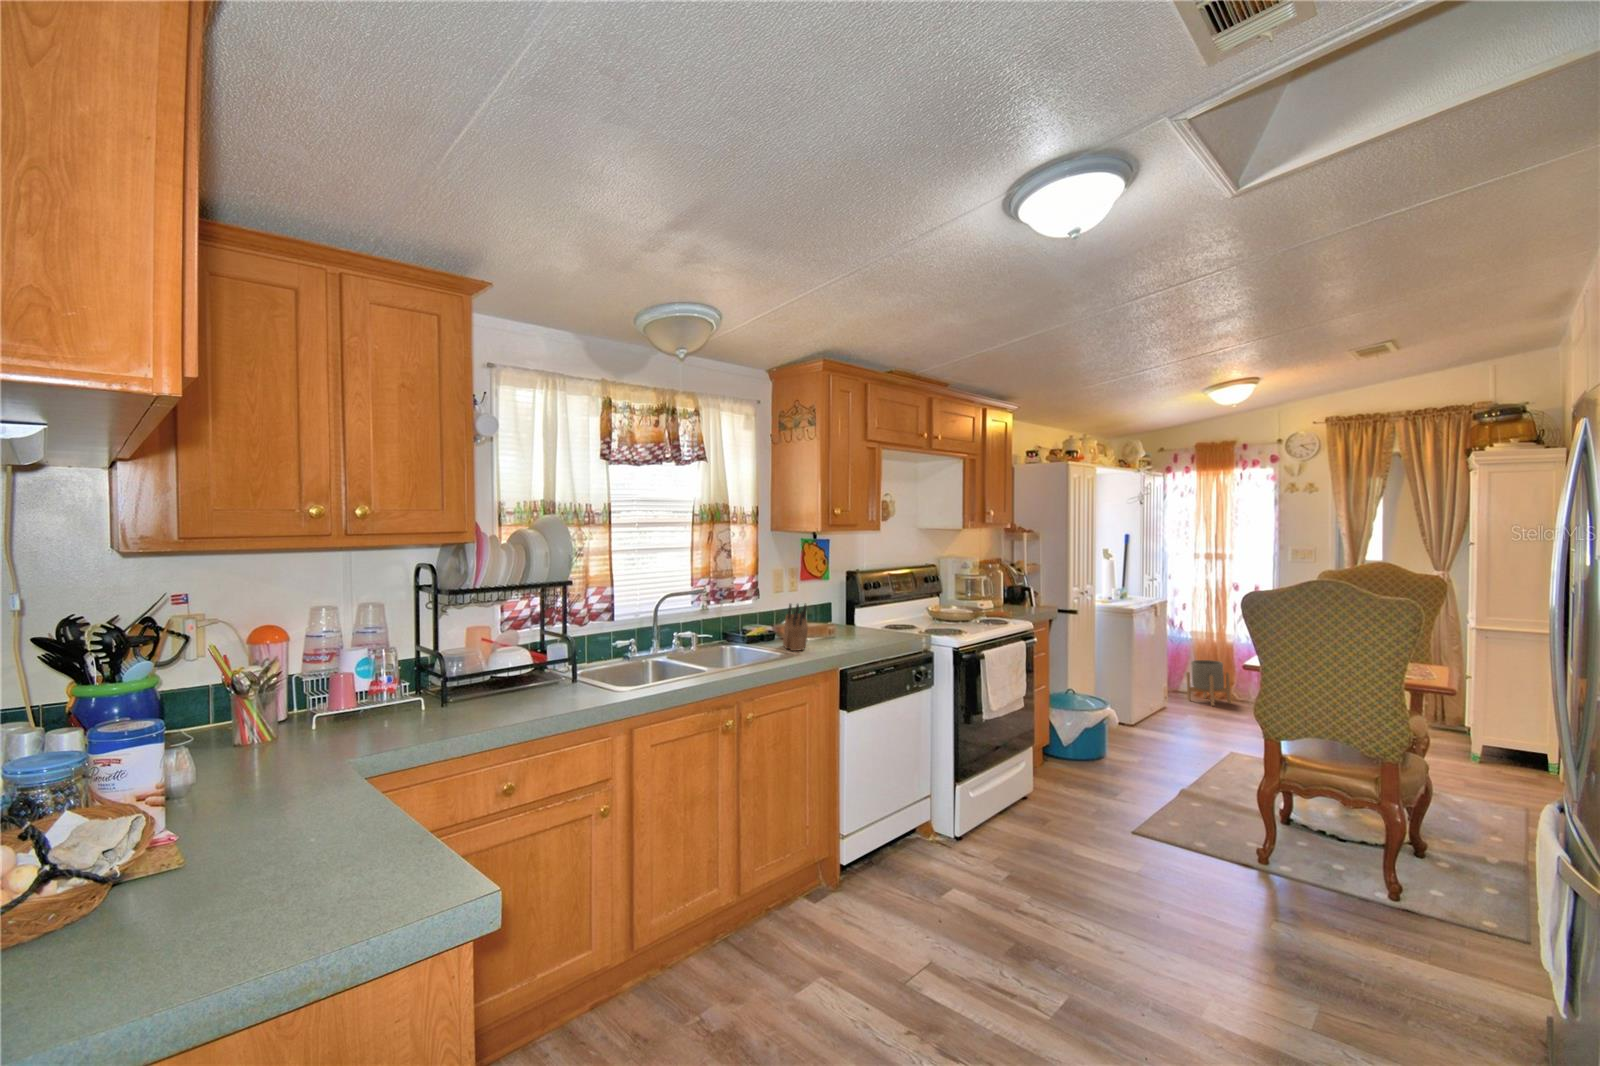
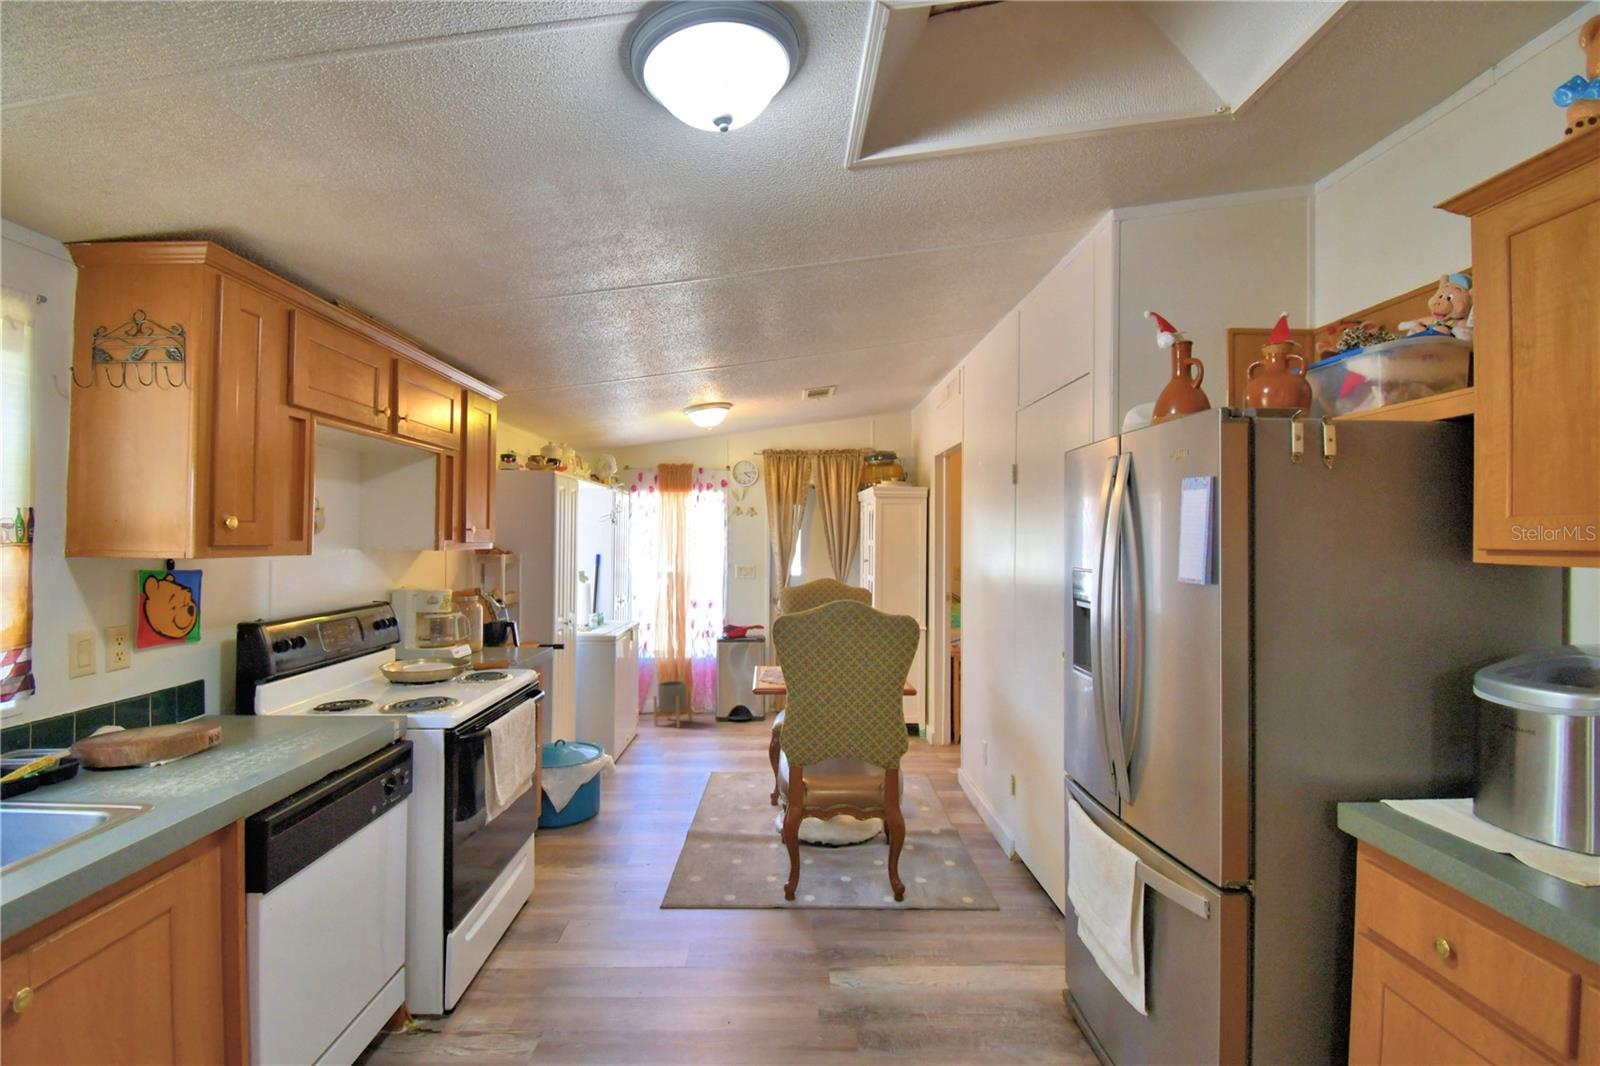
knife block: present [783,604,808,651] -> none [100,699,175,796]

